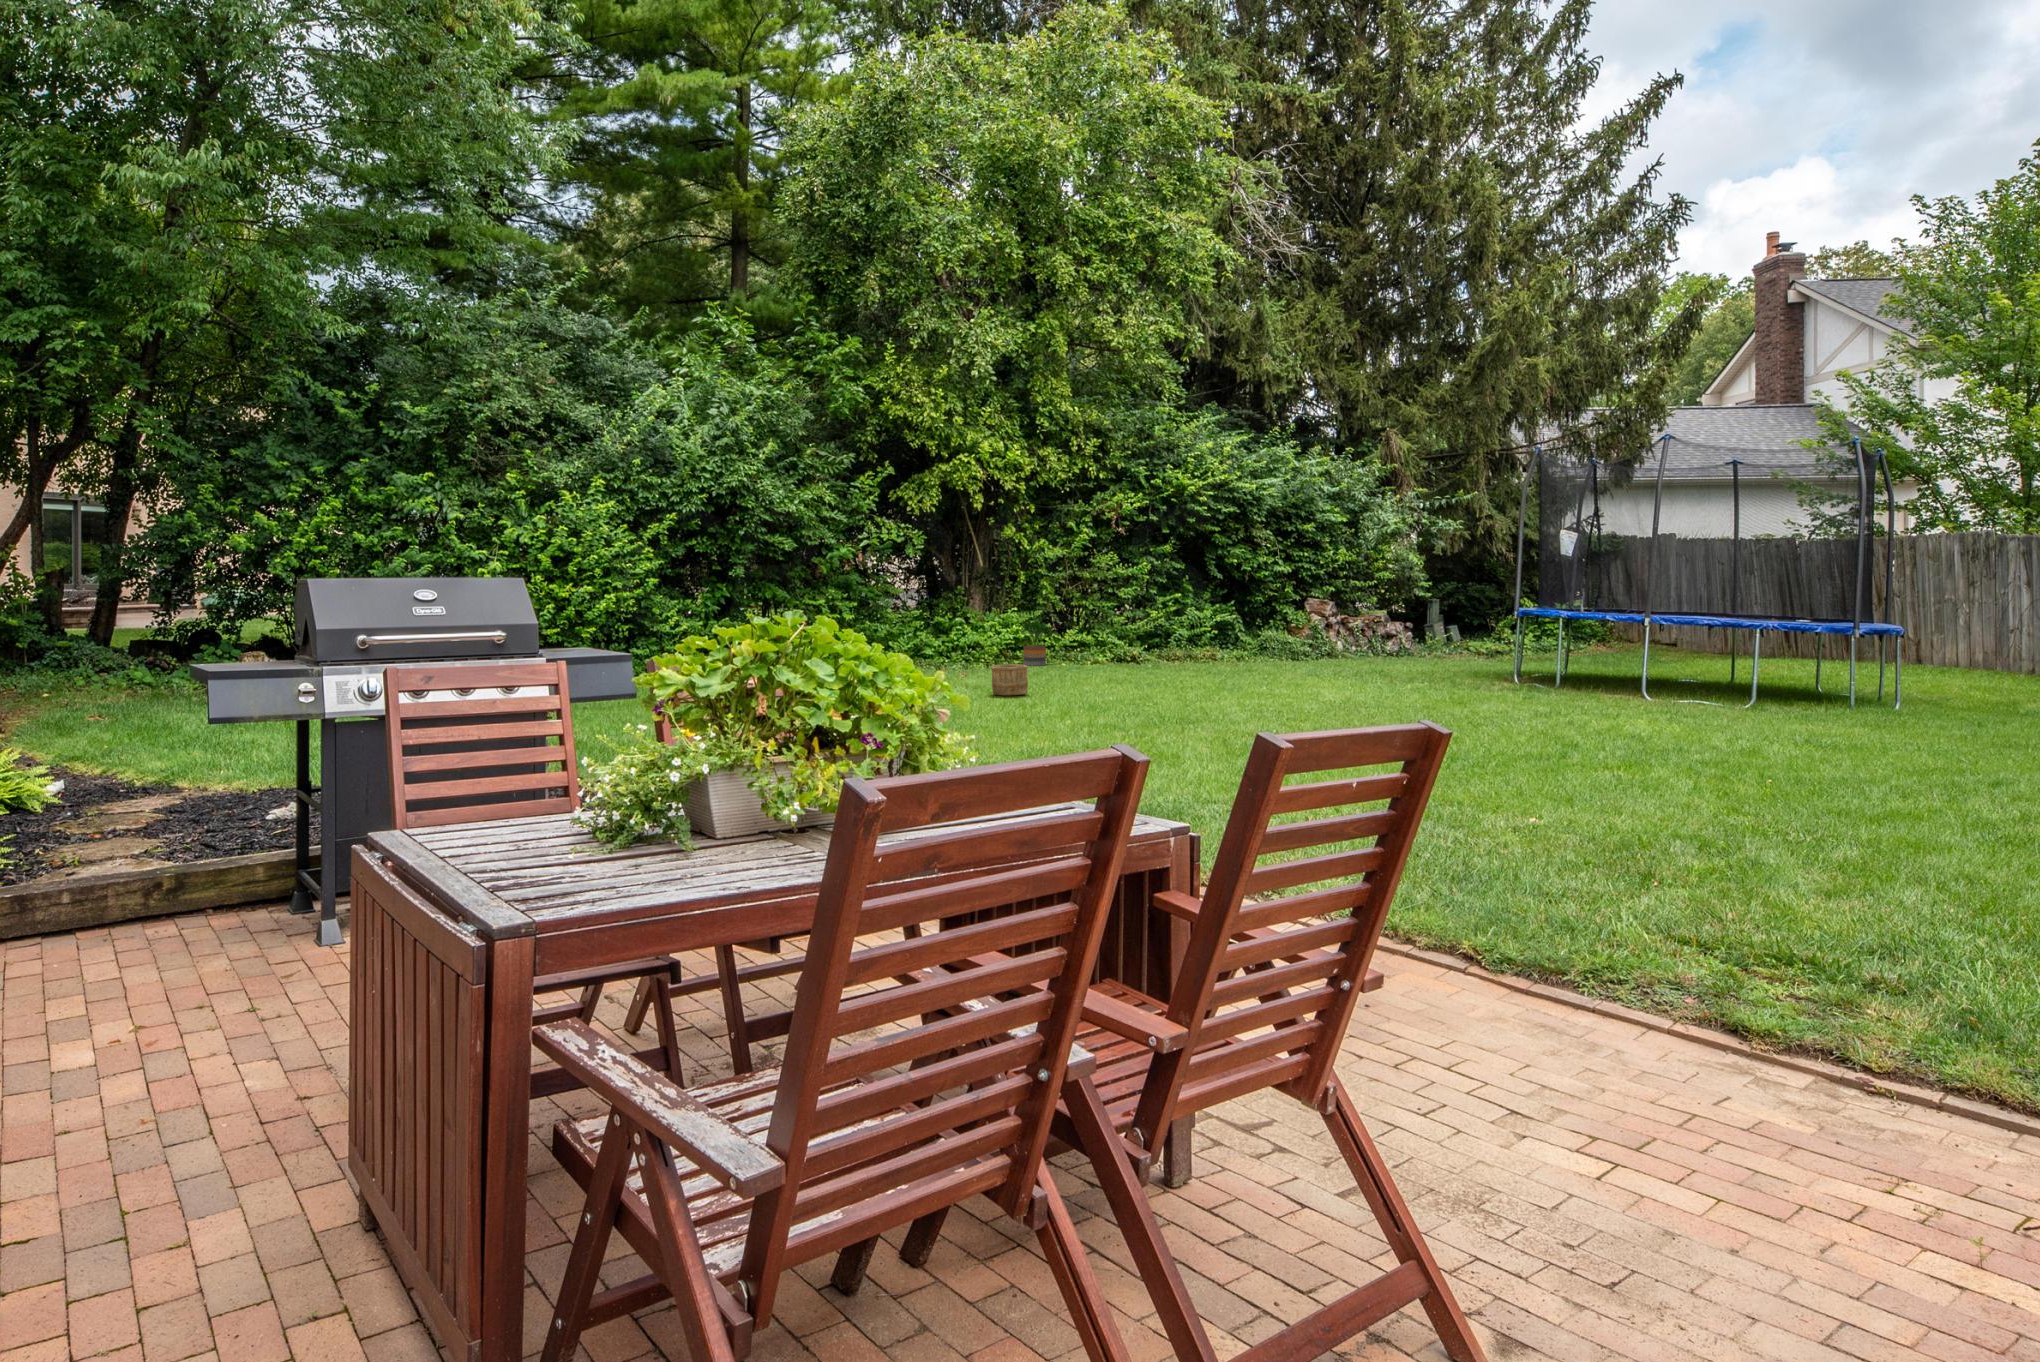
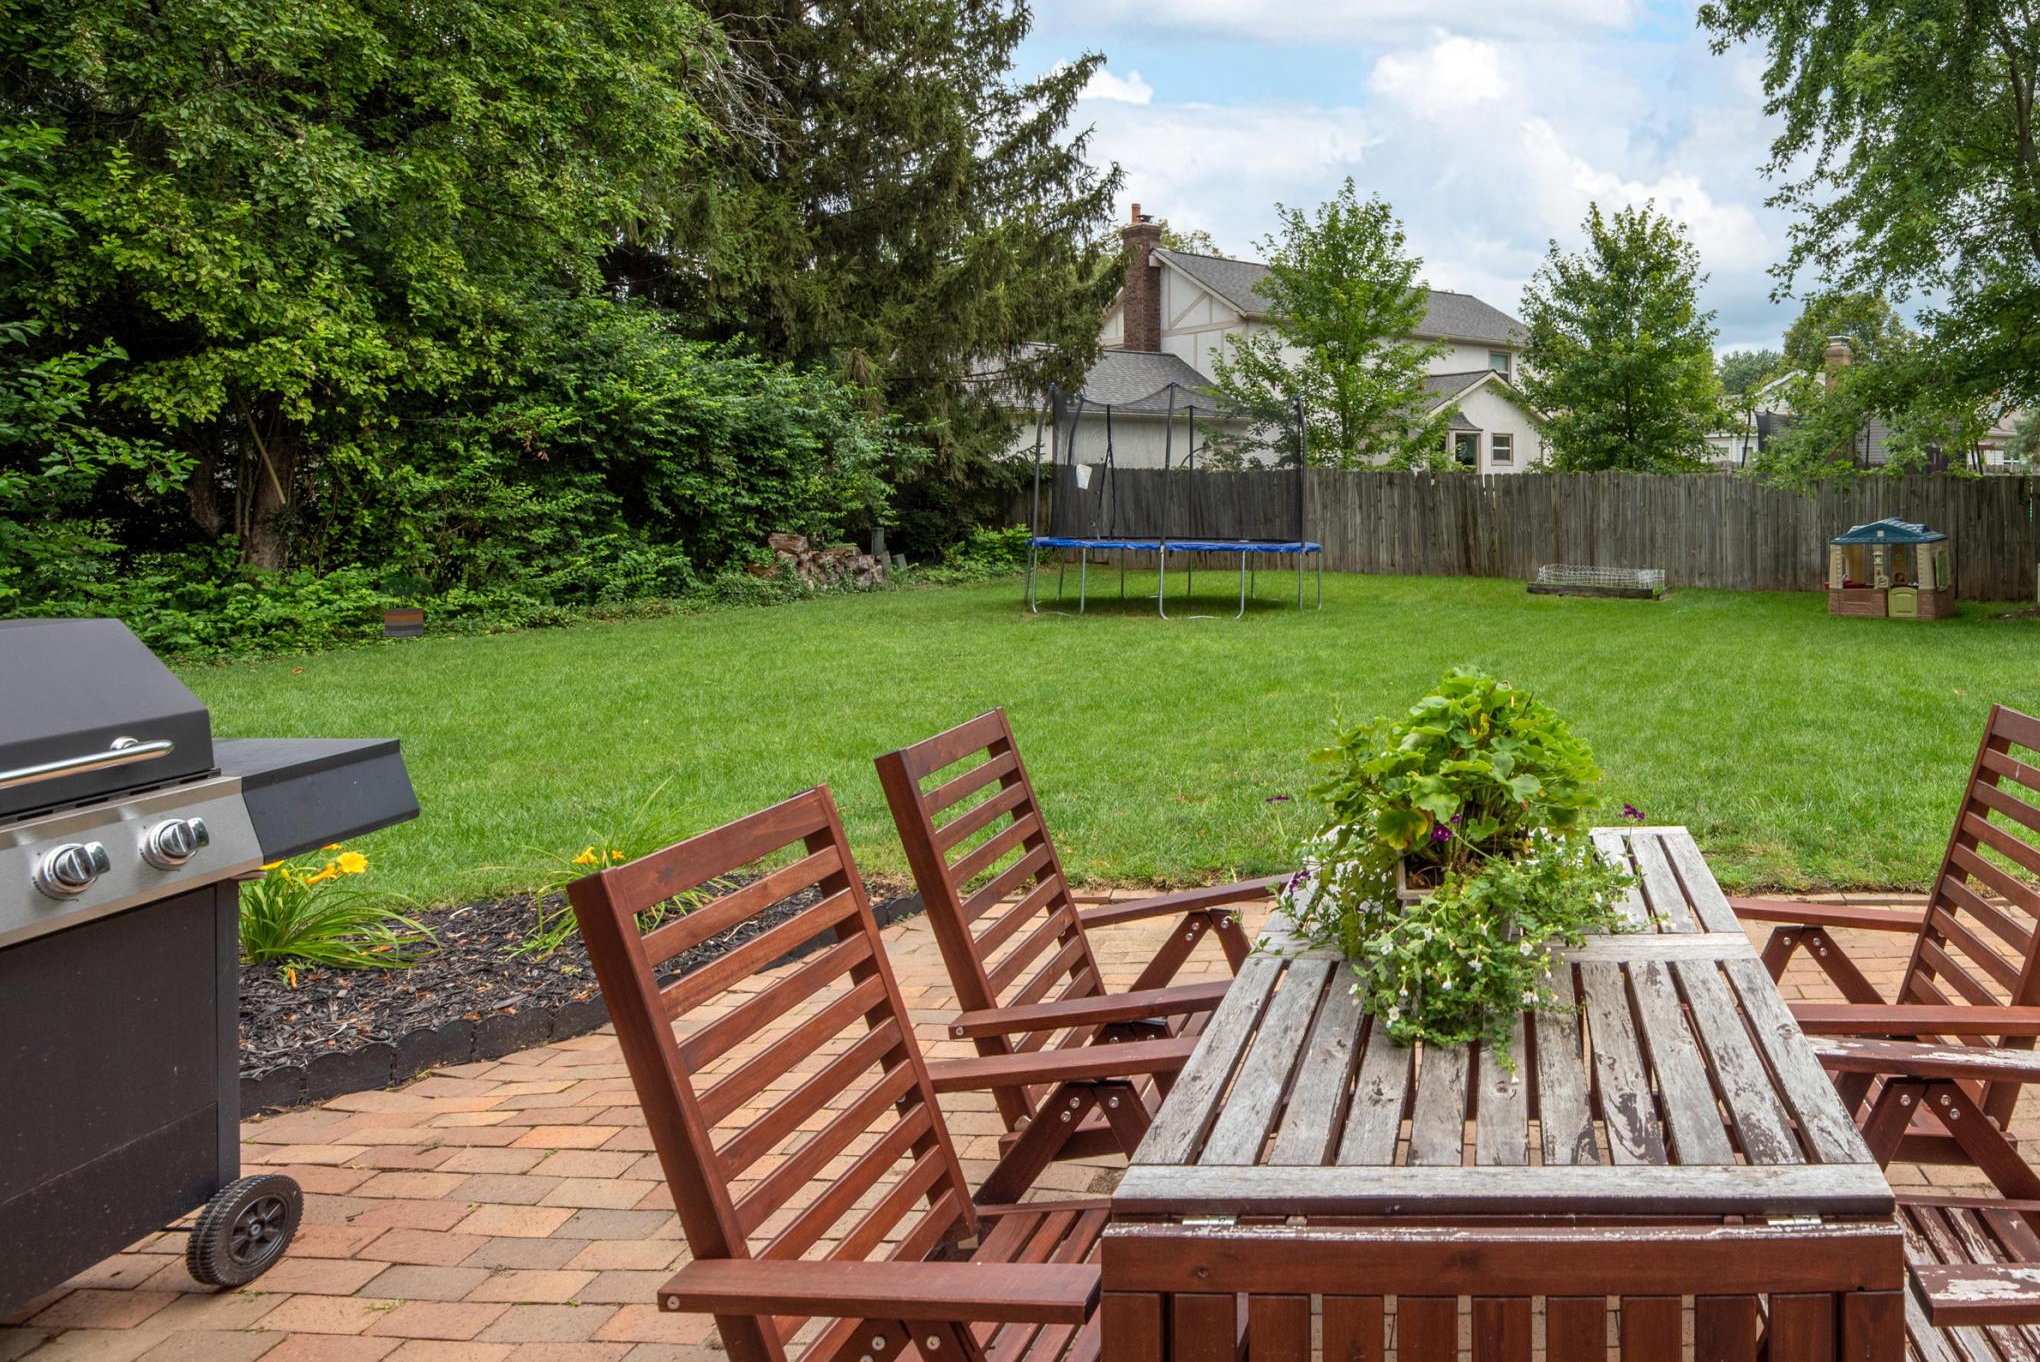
wooden bucket: present [990,664,1028,696] -> none [371,641,440,688]

